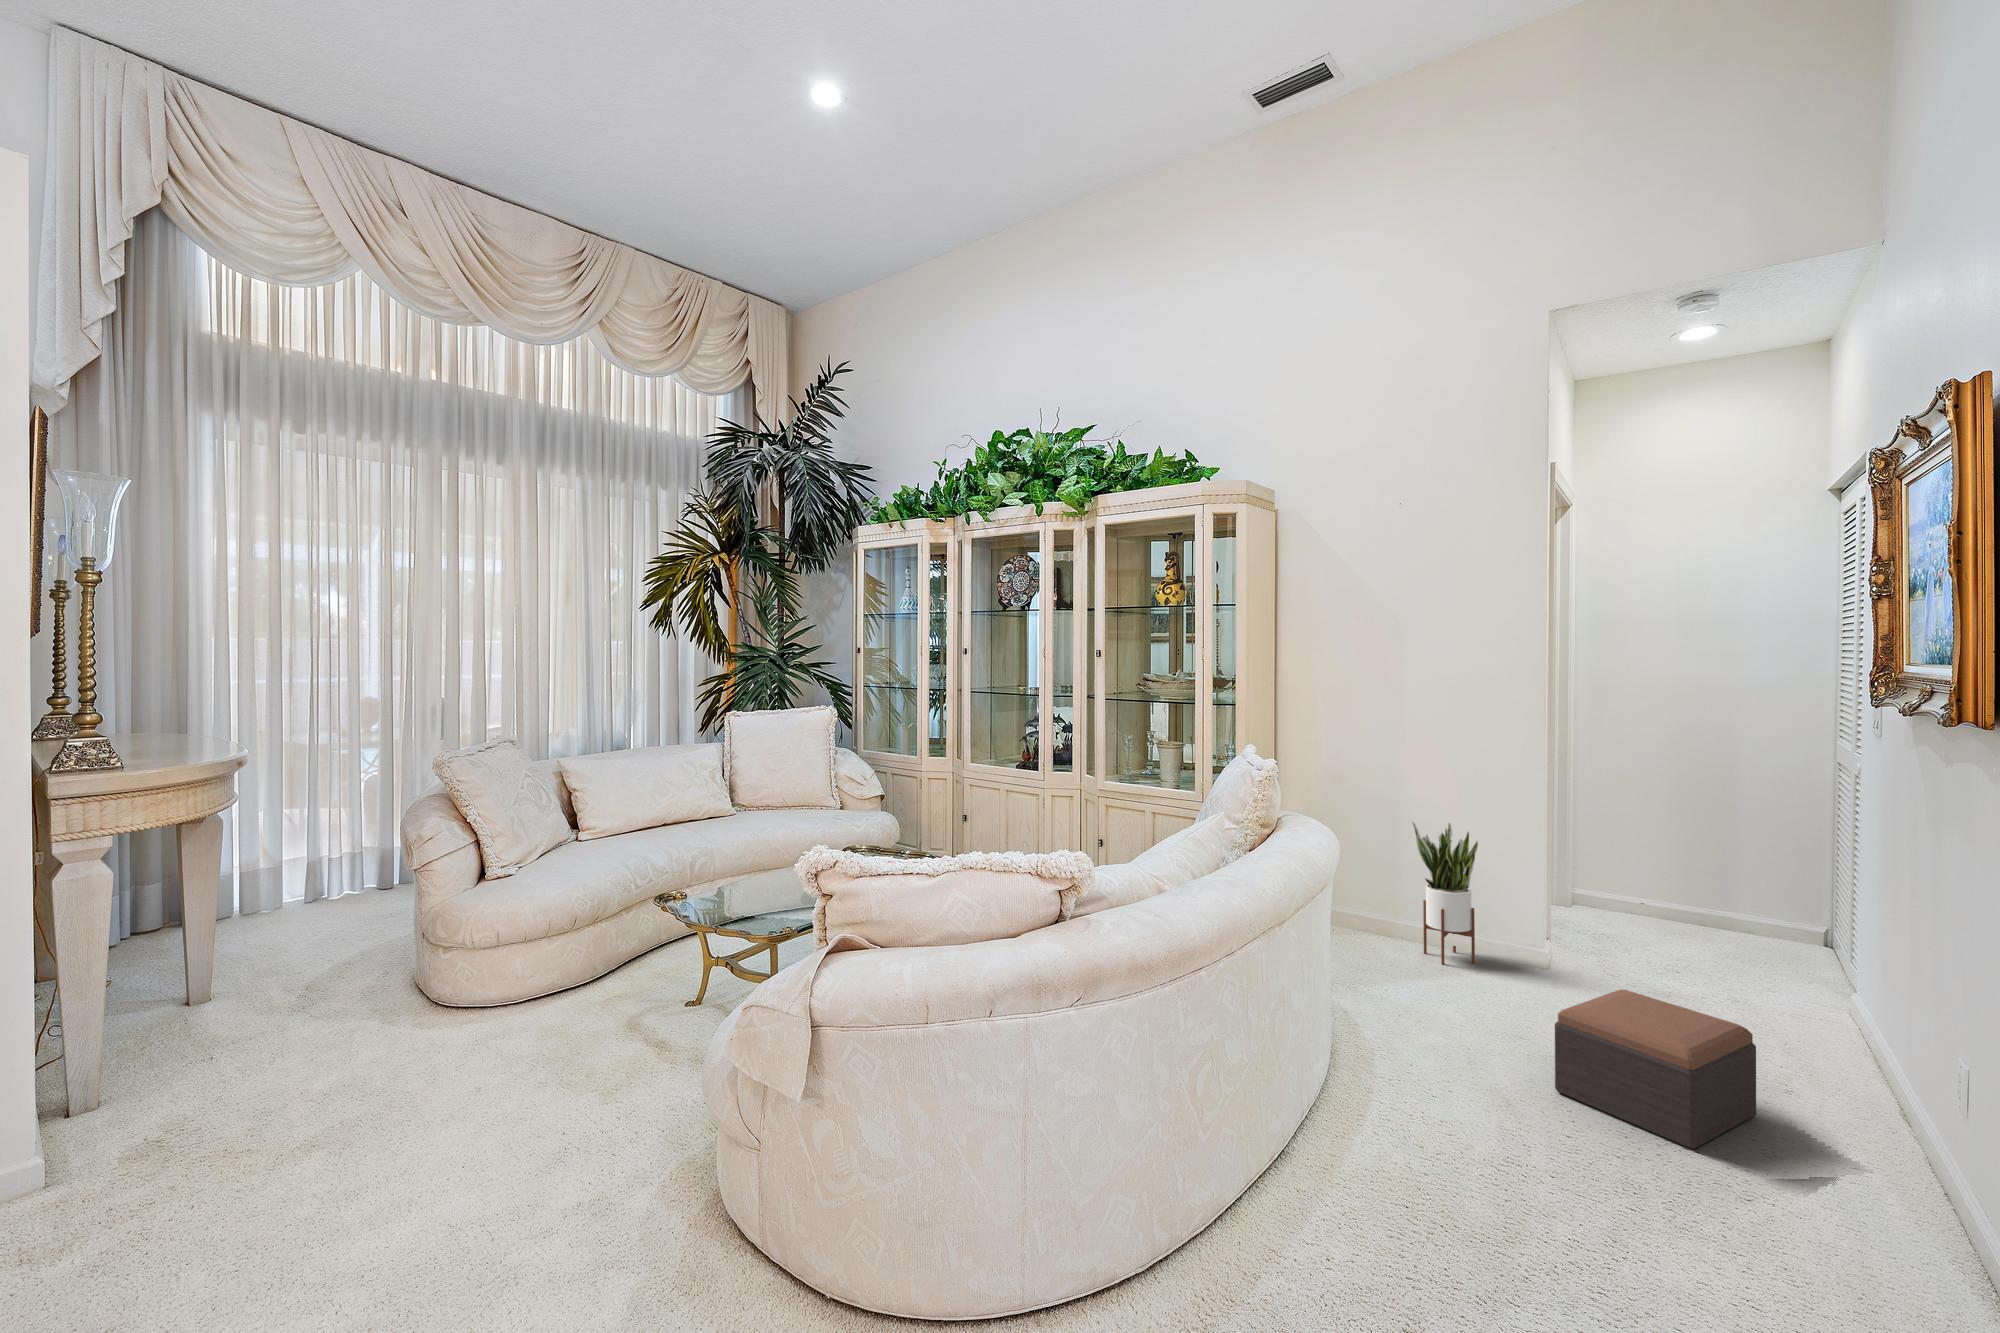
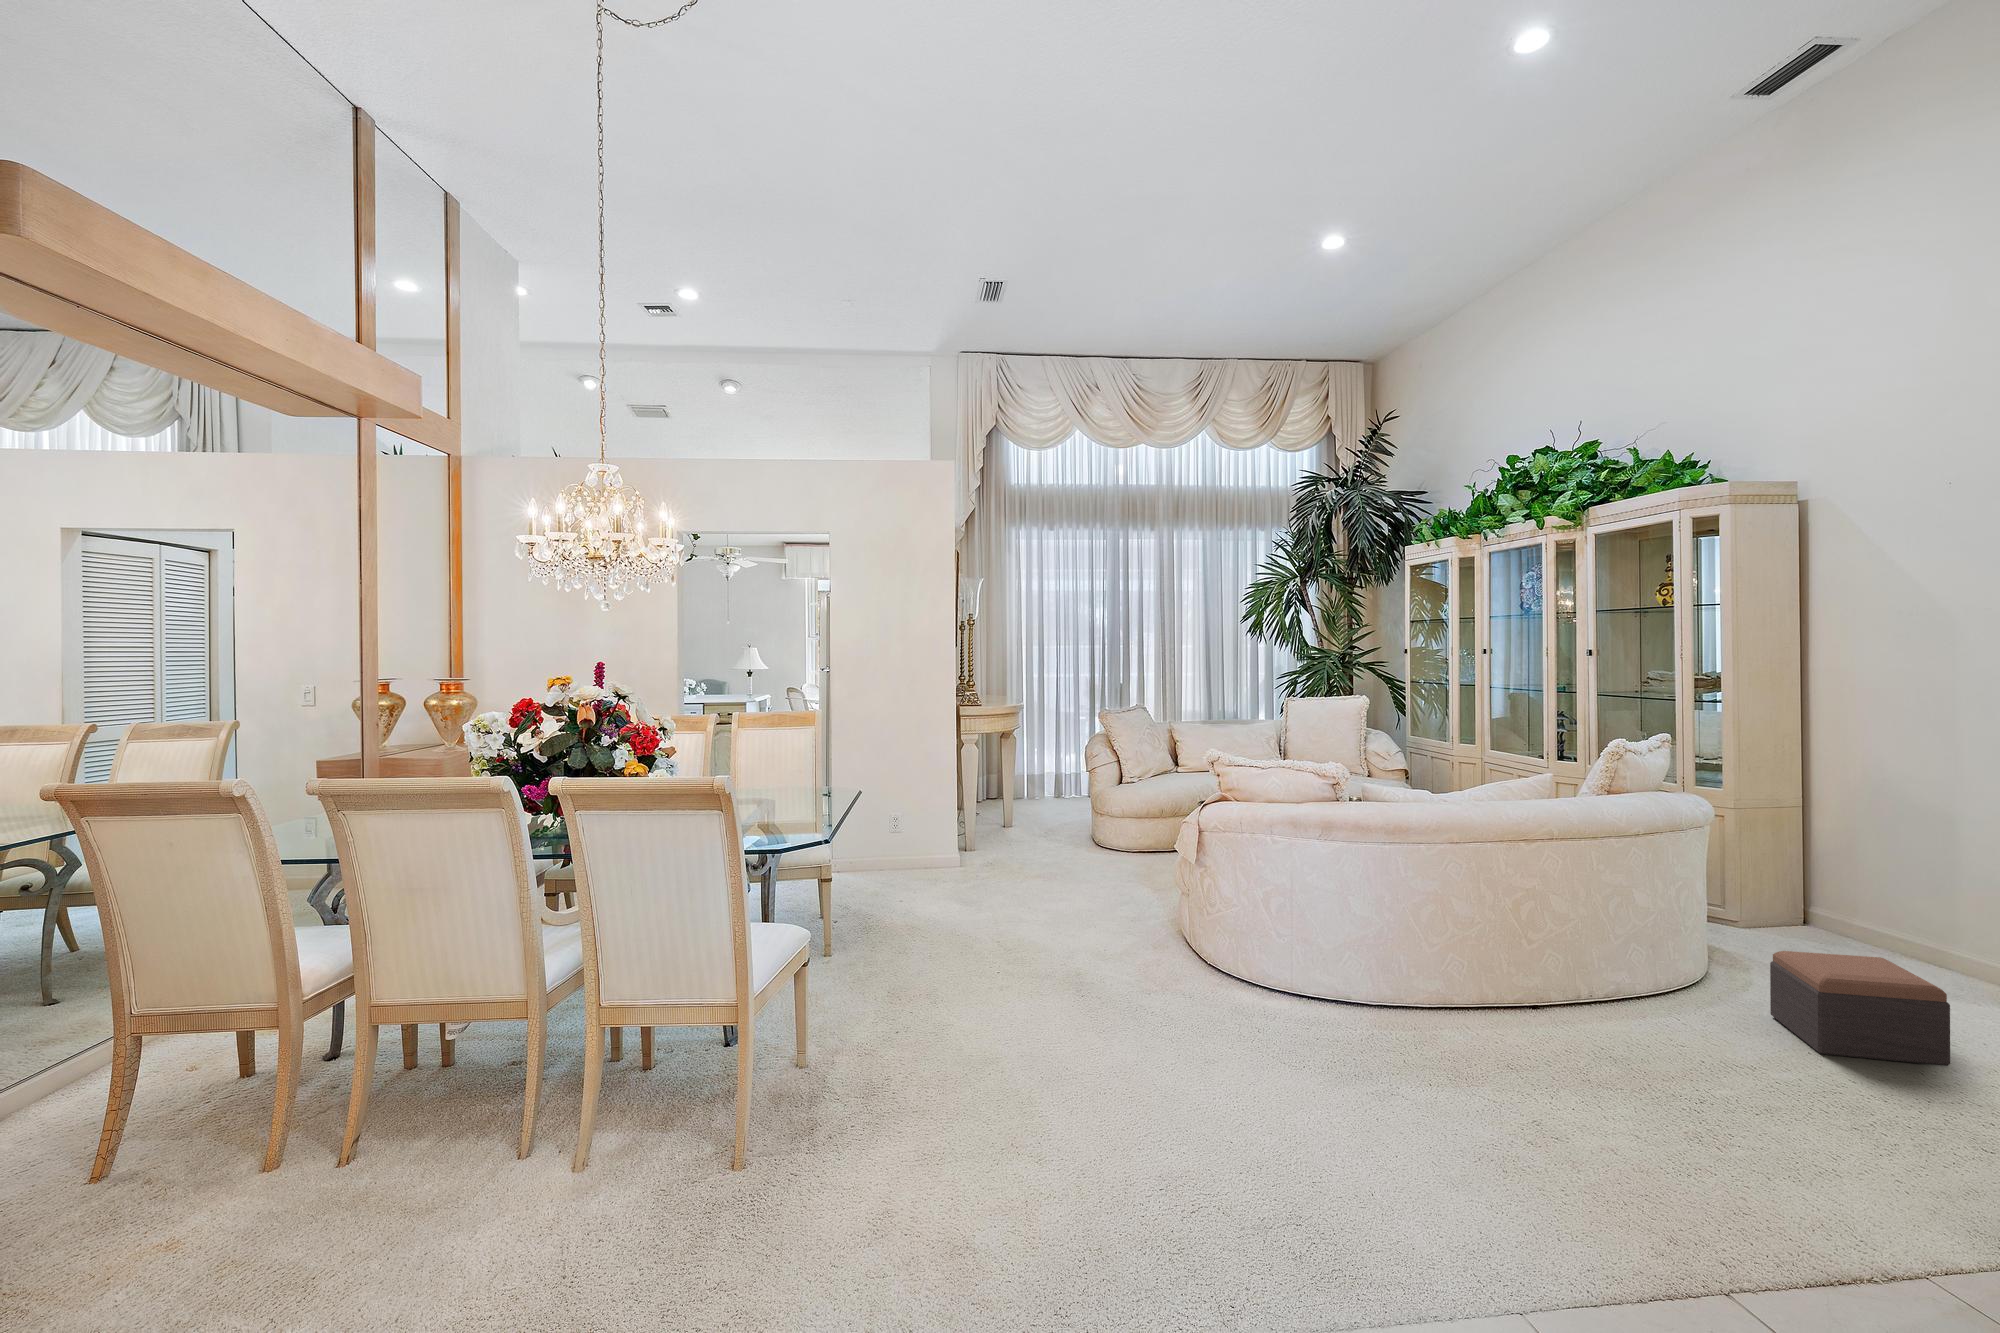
potted plant: present [1412,821,1478,964] -> none [1849,822,1928,969]

